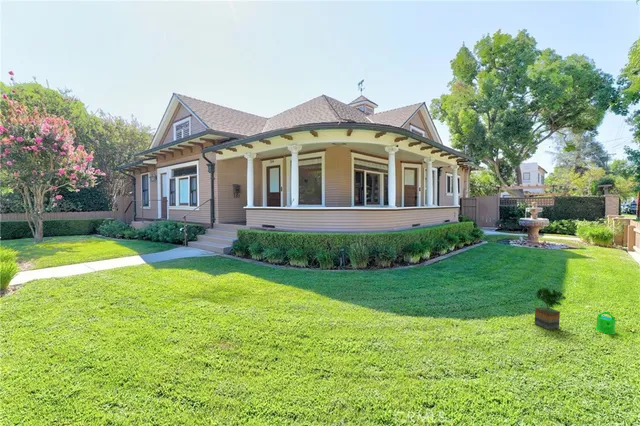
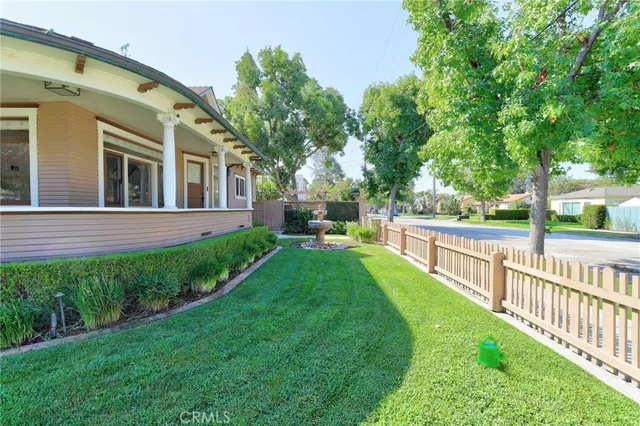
potted tree: present [535,288,566,330] -> none [425,319,470,393]

